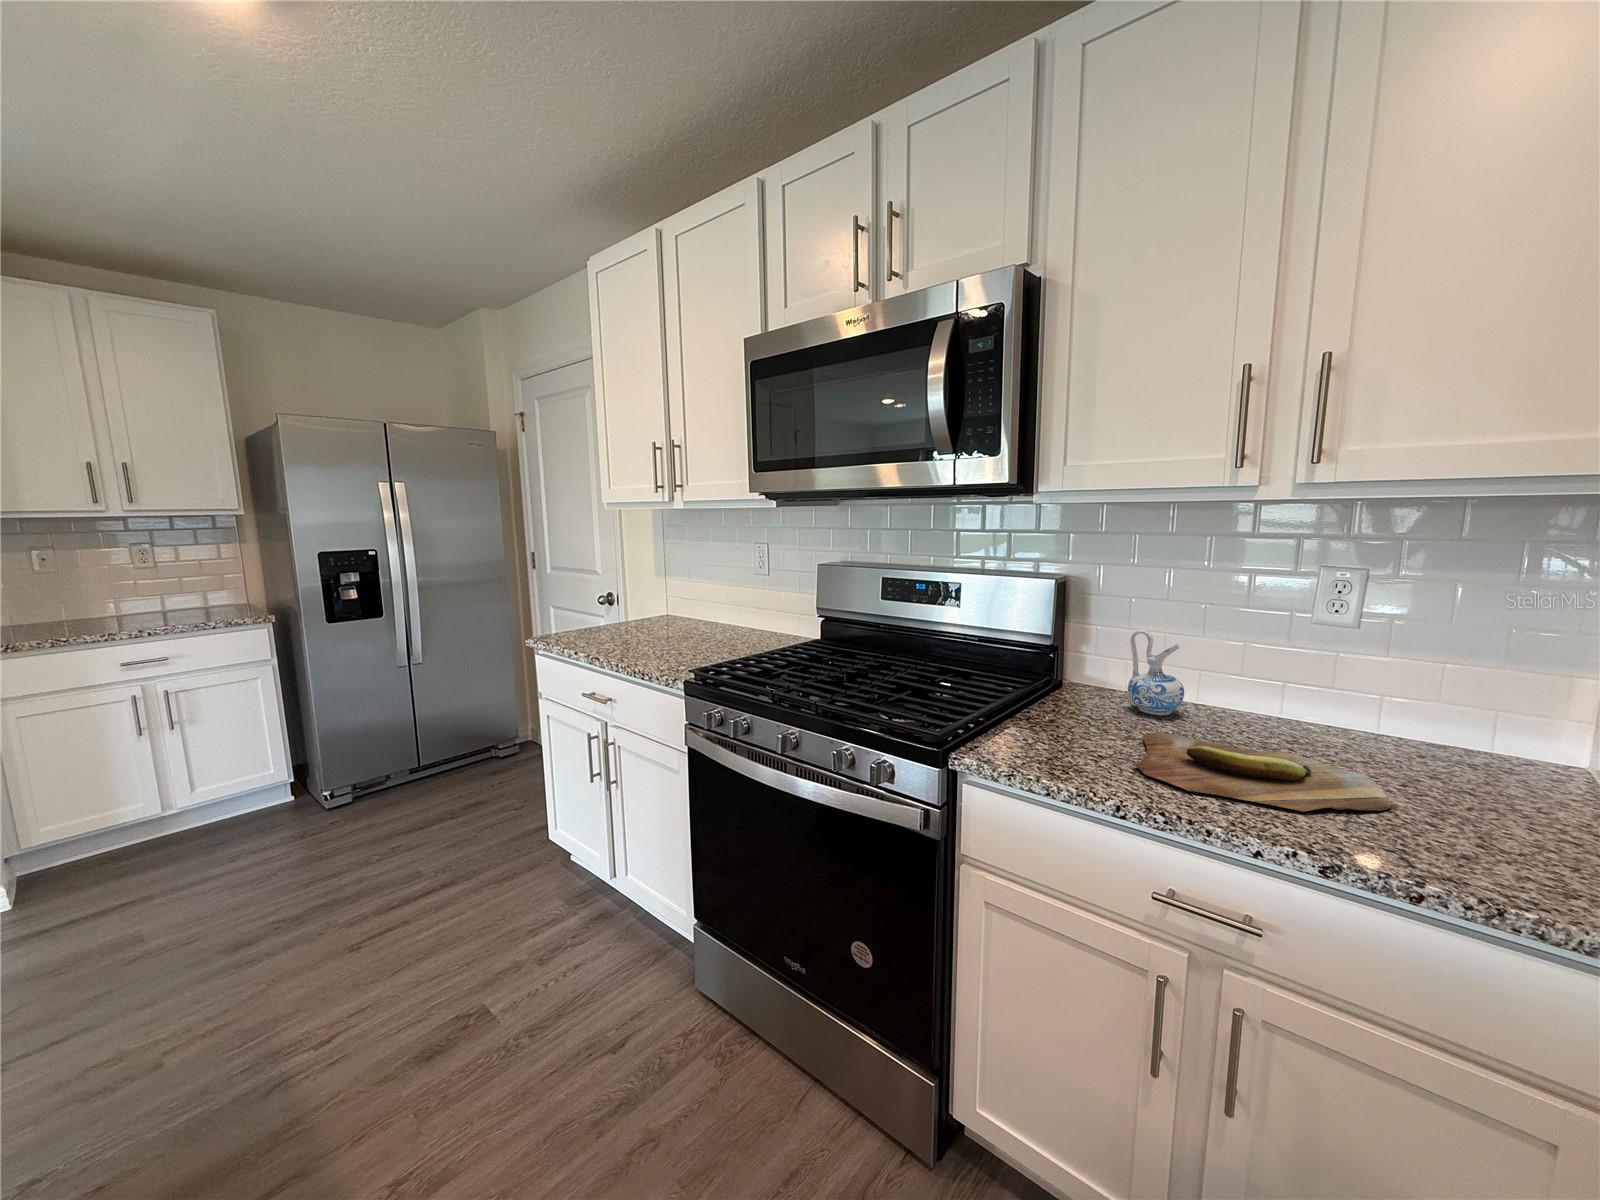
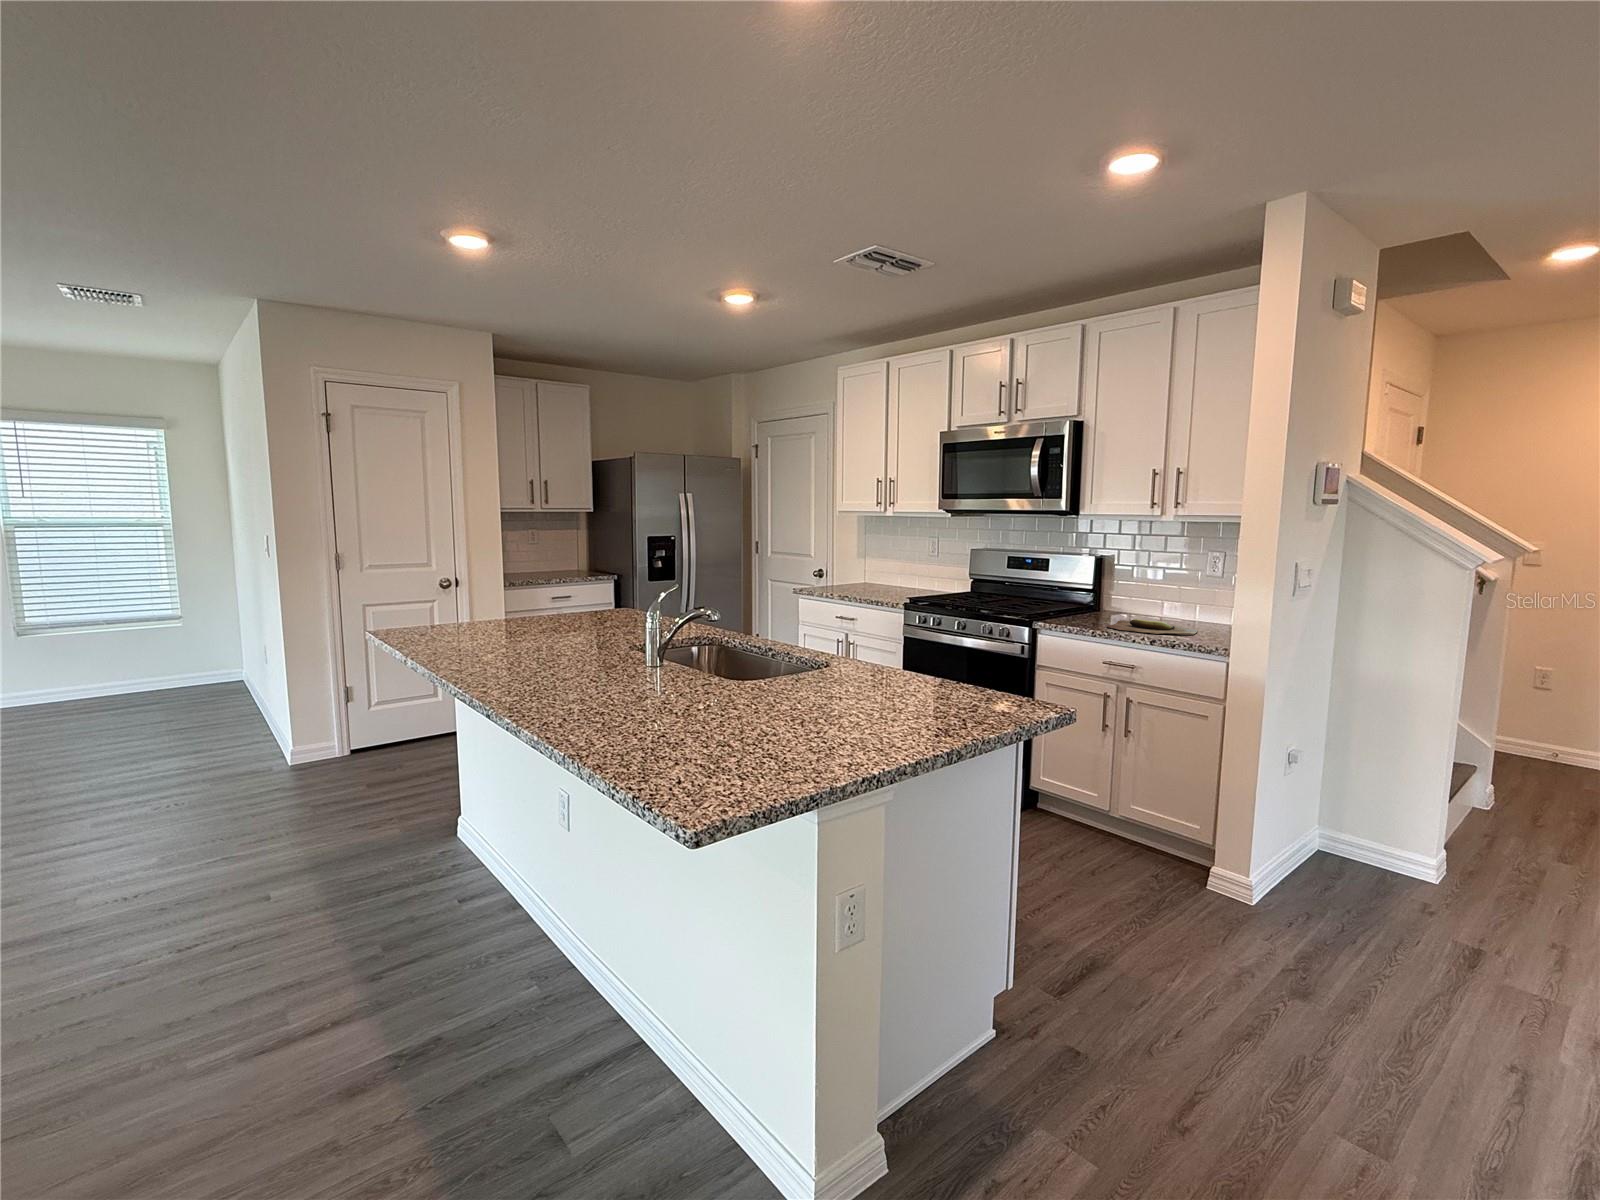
ceramic pitcher: present [1128,629,1184,715] -> none [1123,579,1147,618]

